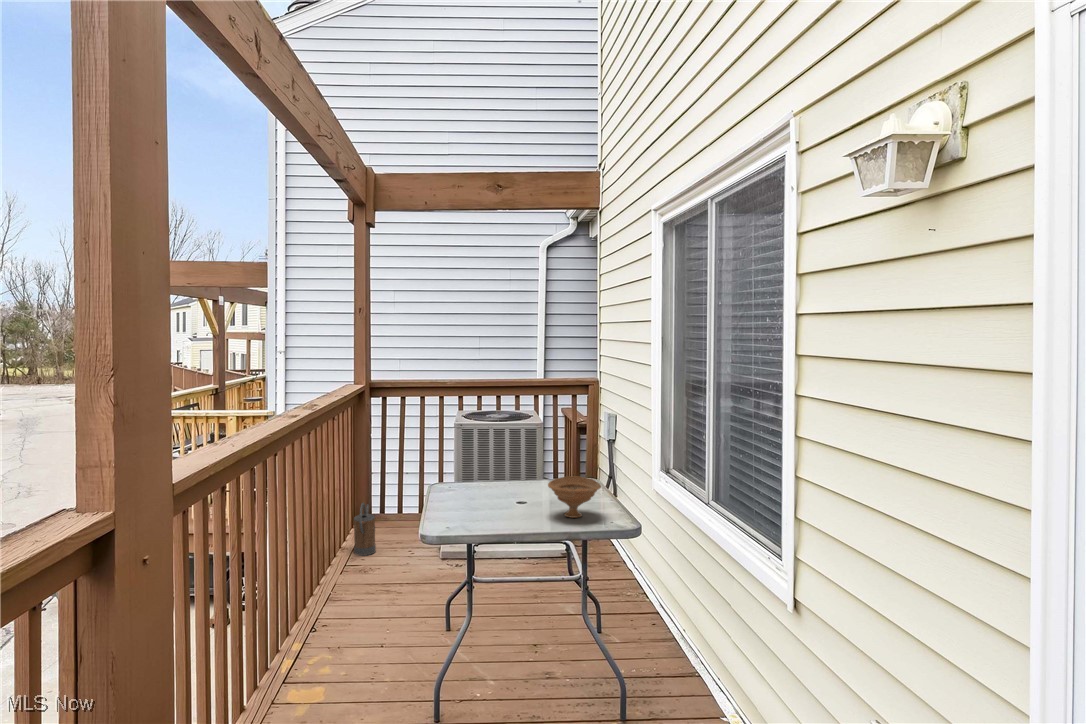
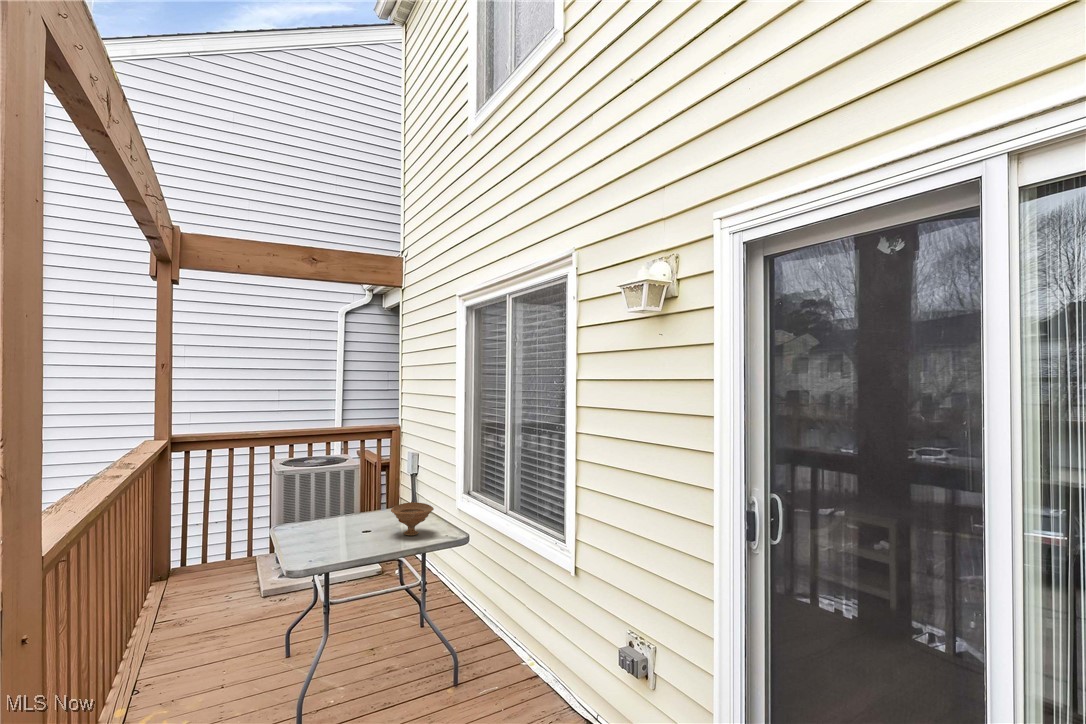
watering can: present [354,503,376,556] -> none [167,550,192,603]

